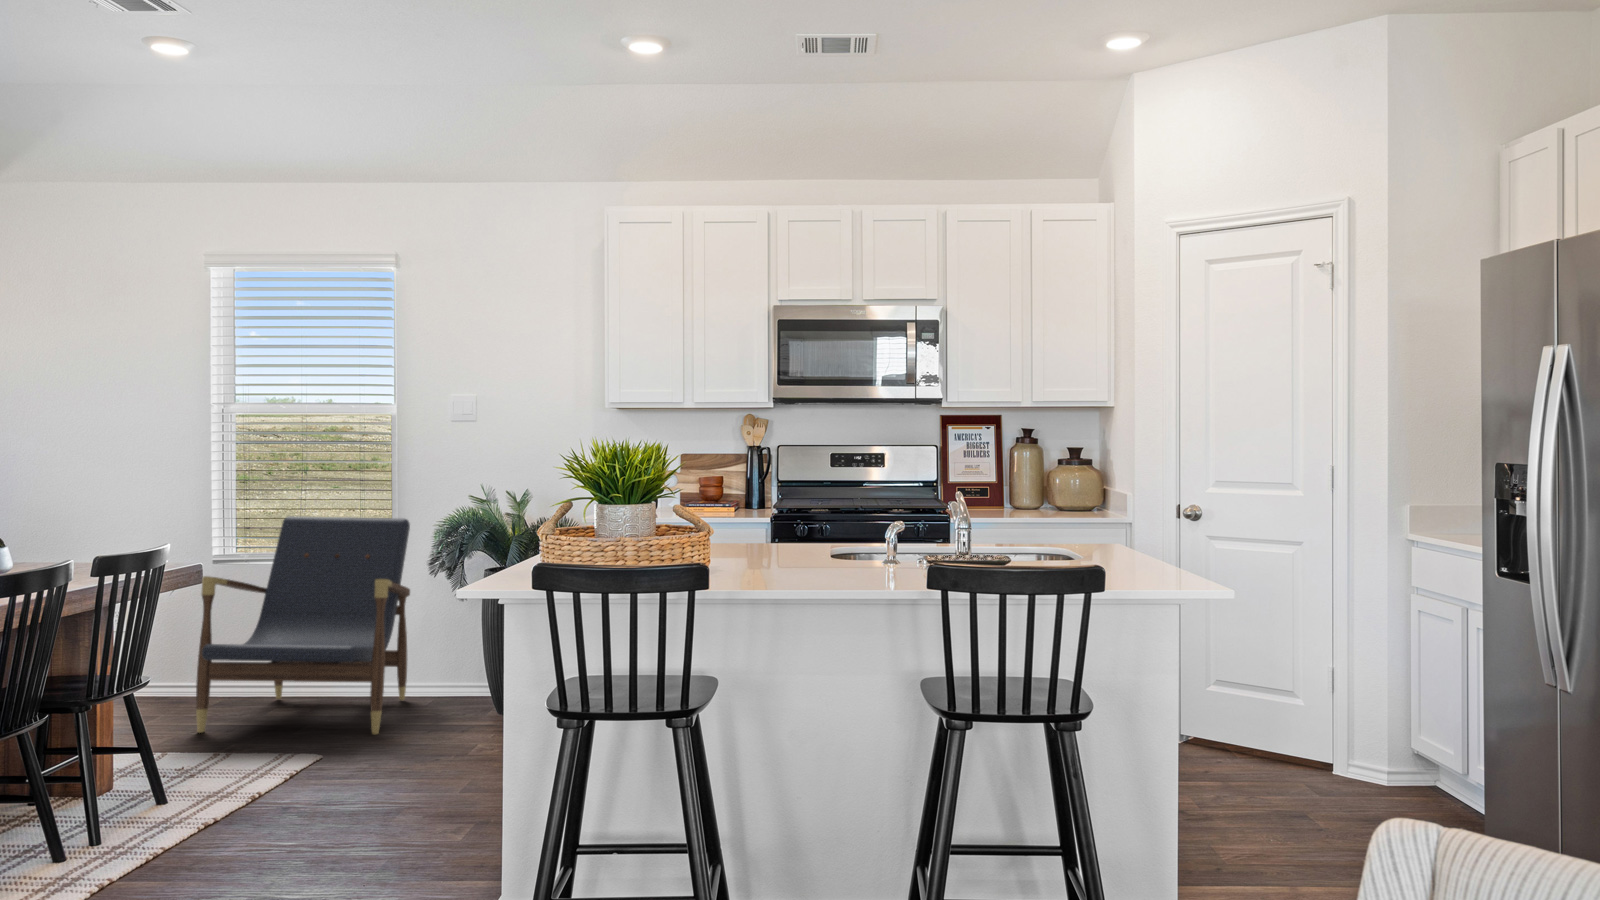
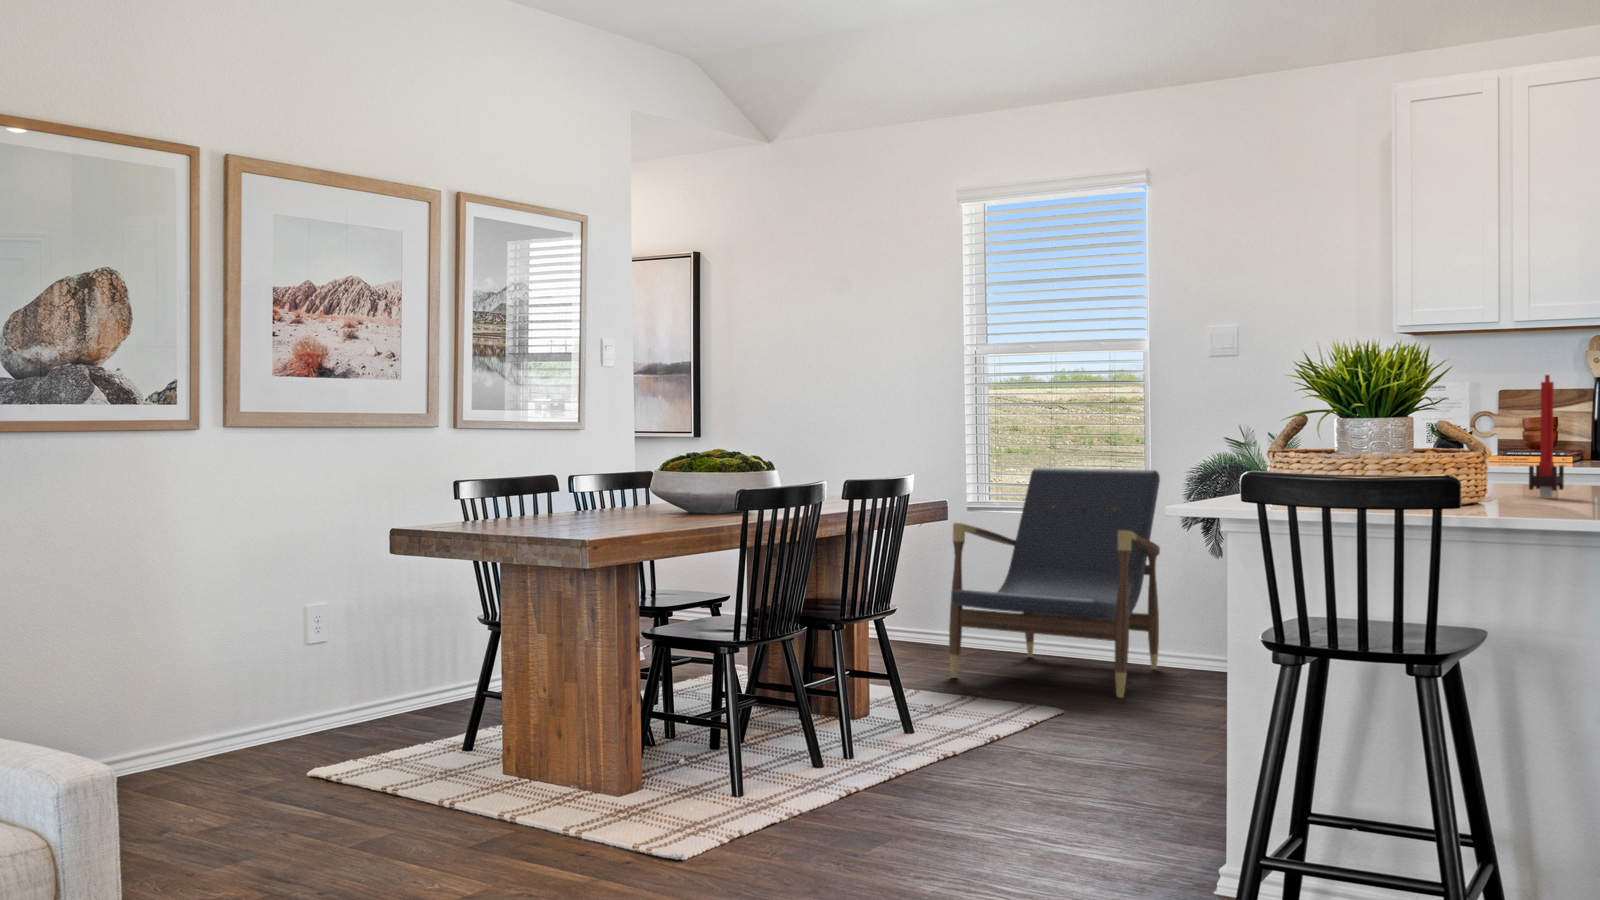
candle: none [726,465,749,559] -> present [1529,375,1564,497]

